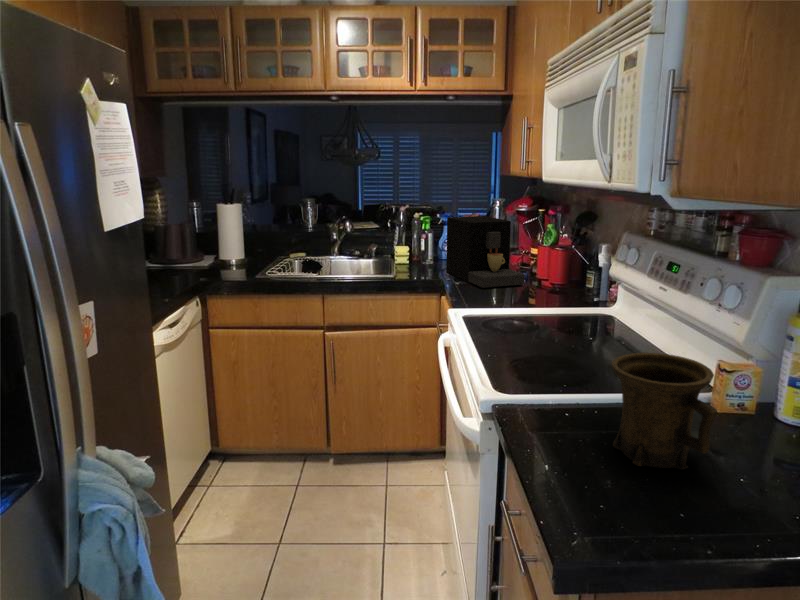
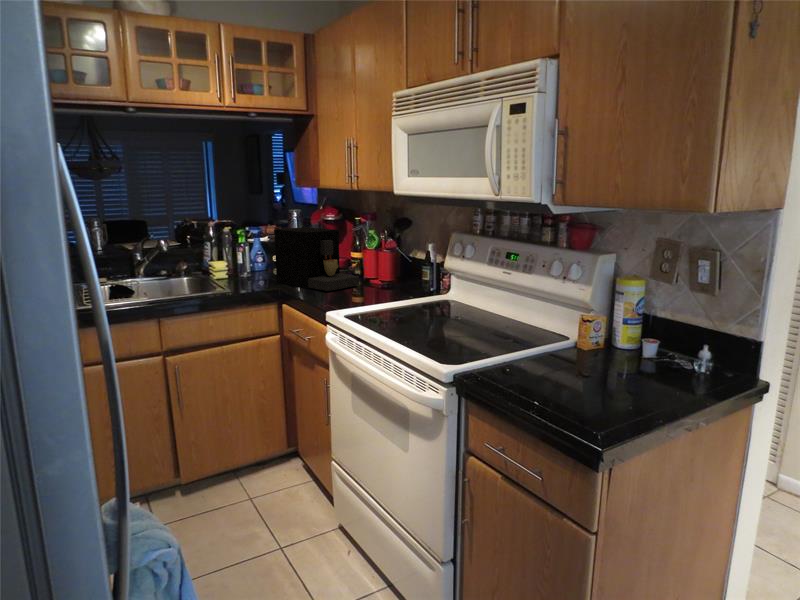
mug: present [612,353,717,469] -> none [551,311,632,392]

